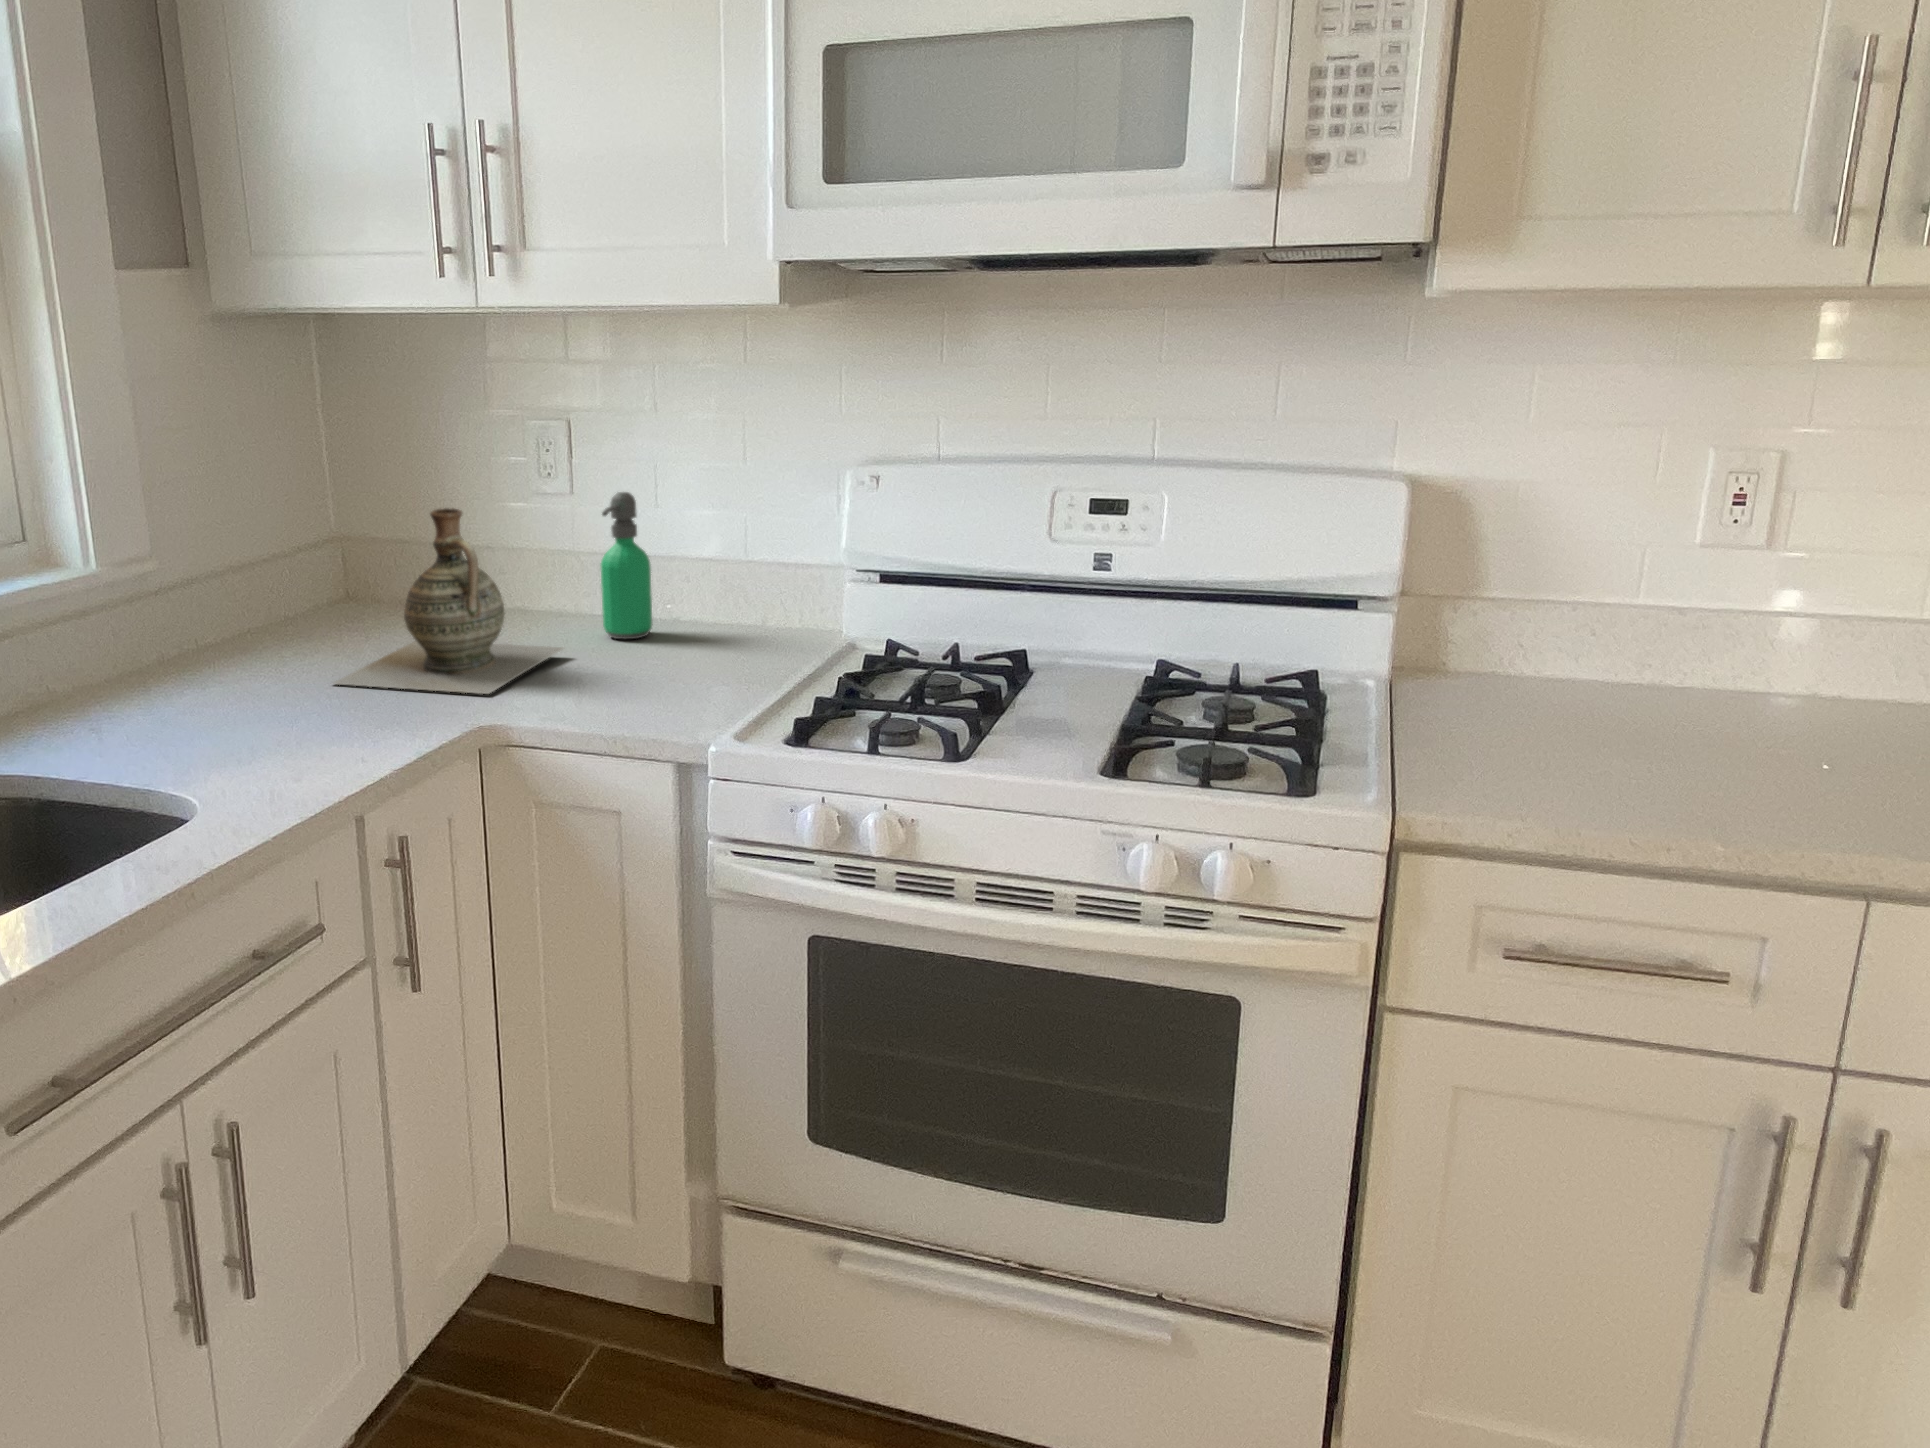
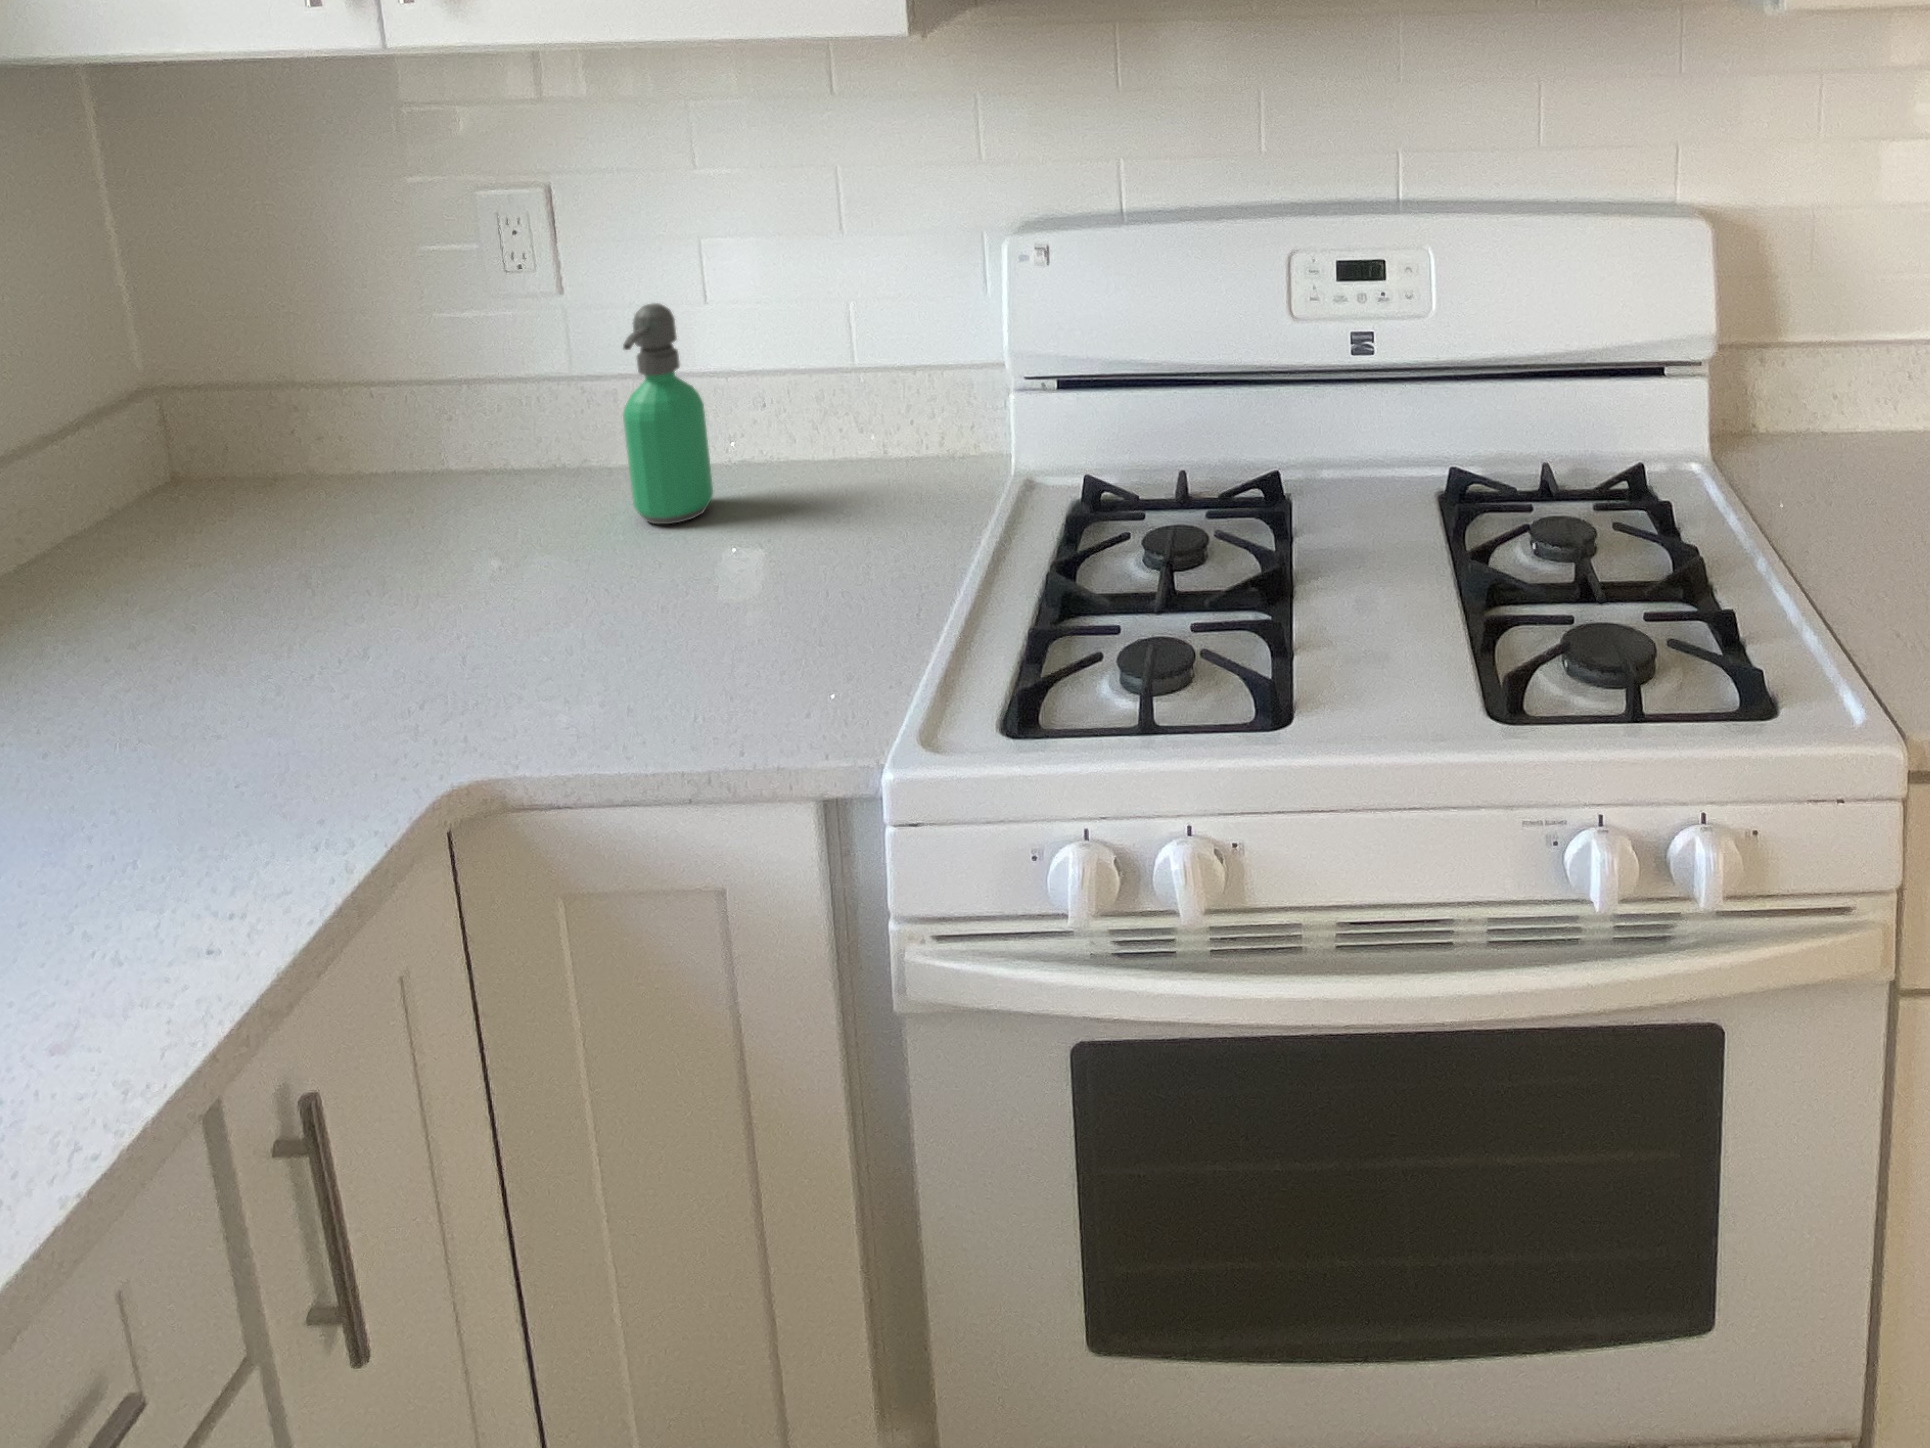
ceramic jug: present [334,508,563,694] -> none [138,384,581,724]

